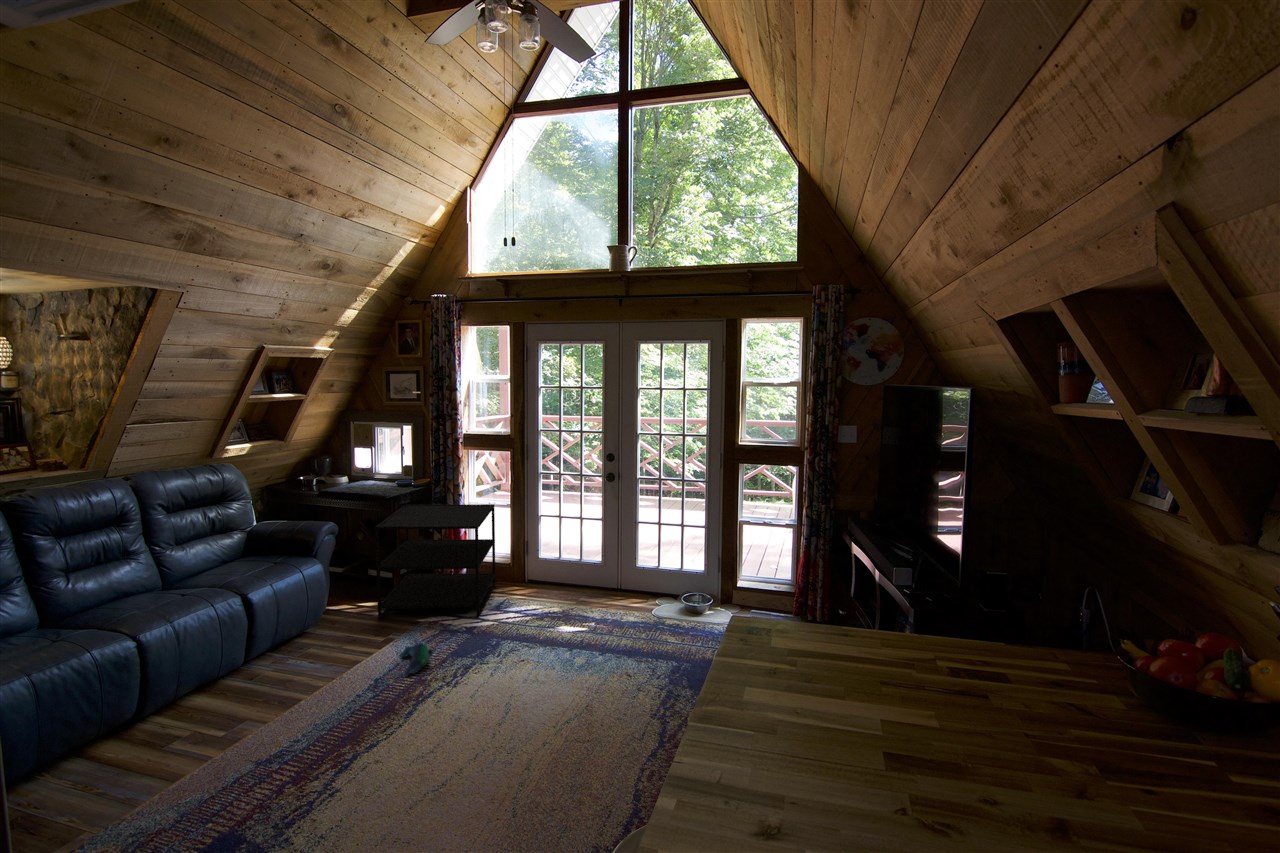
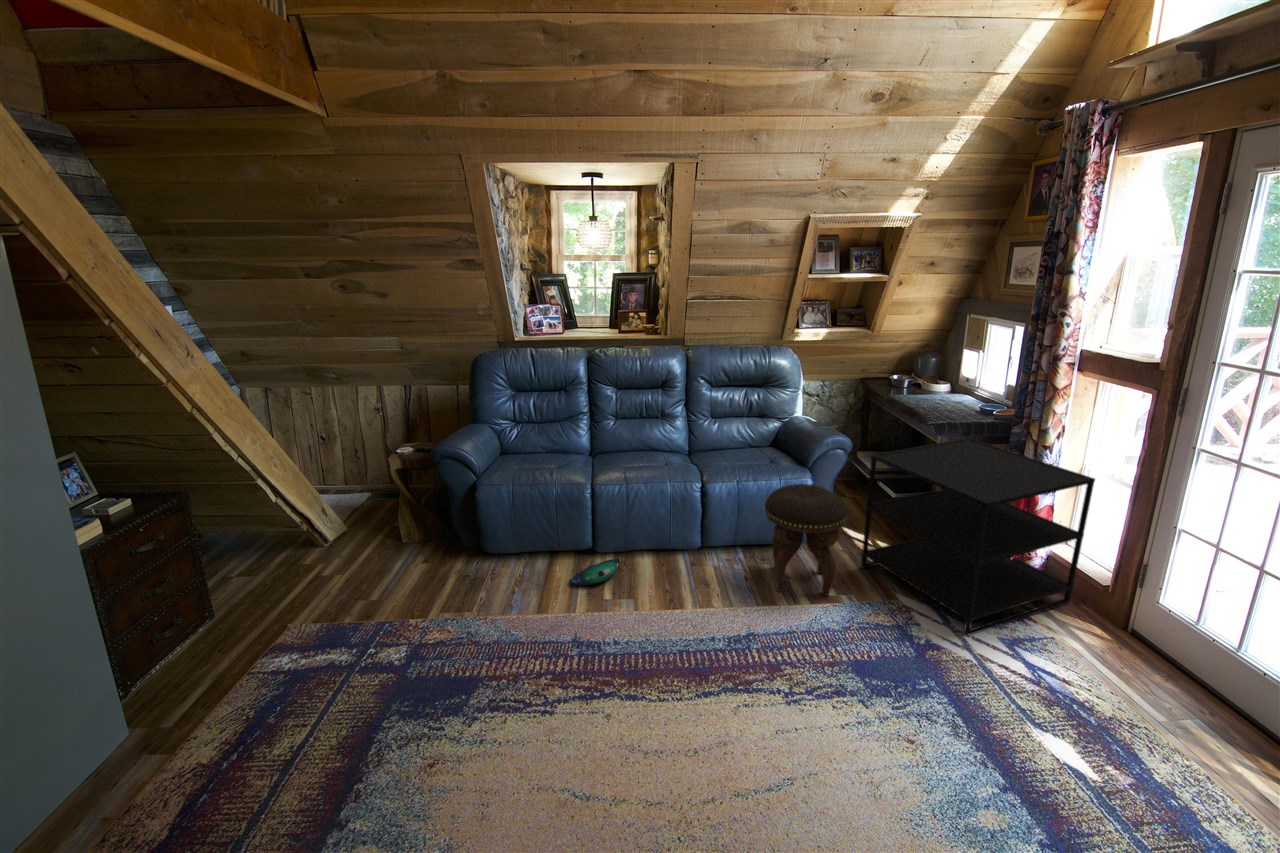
footstool: none [318,561,390,655] -> present [765,484,848,596]
plush toy: present [400,644,433,676] -> present [568,558,620,586]

